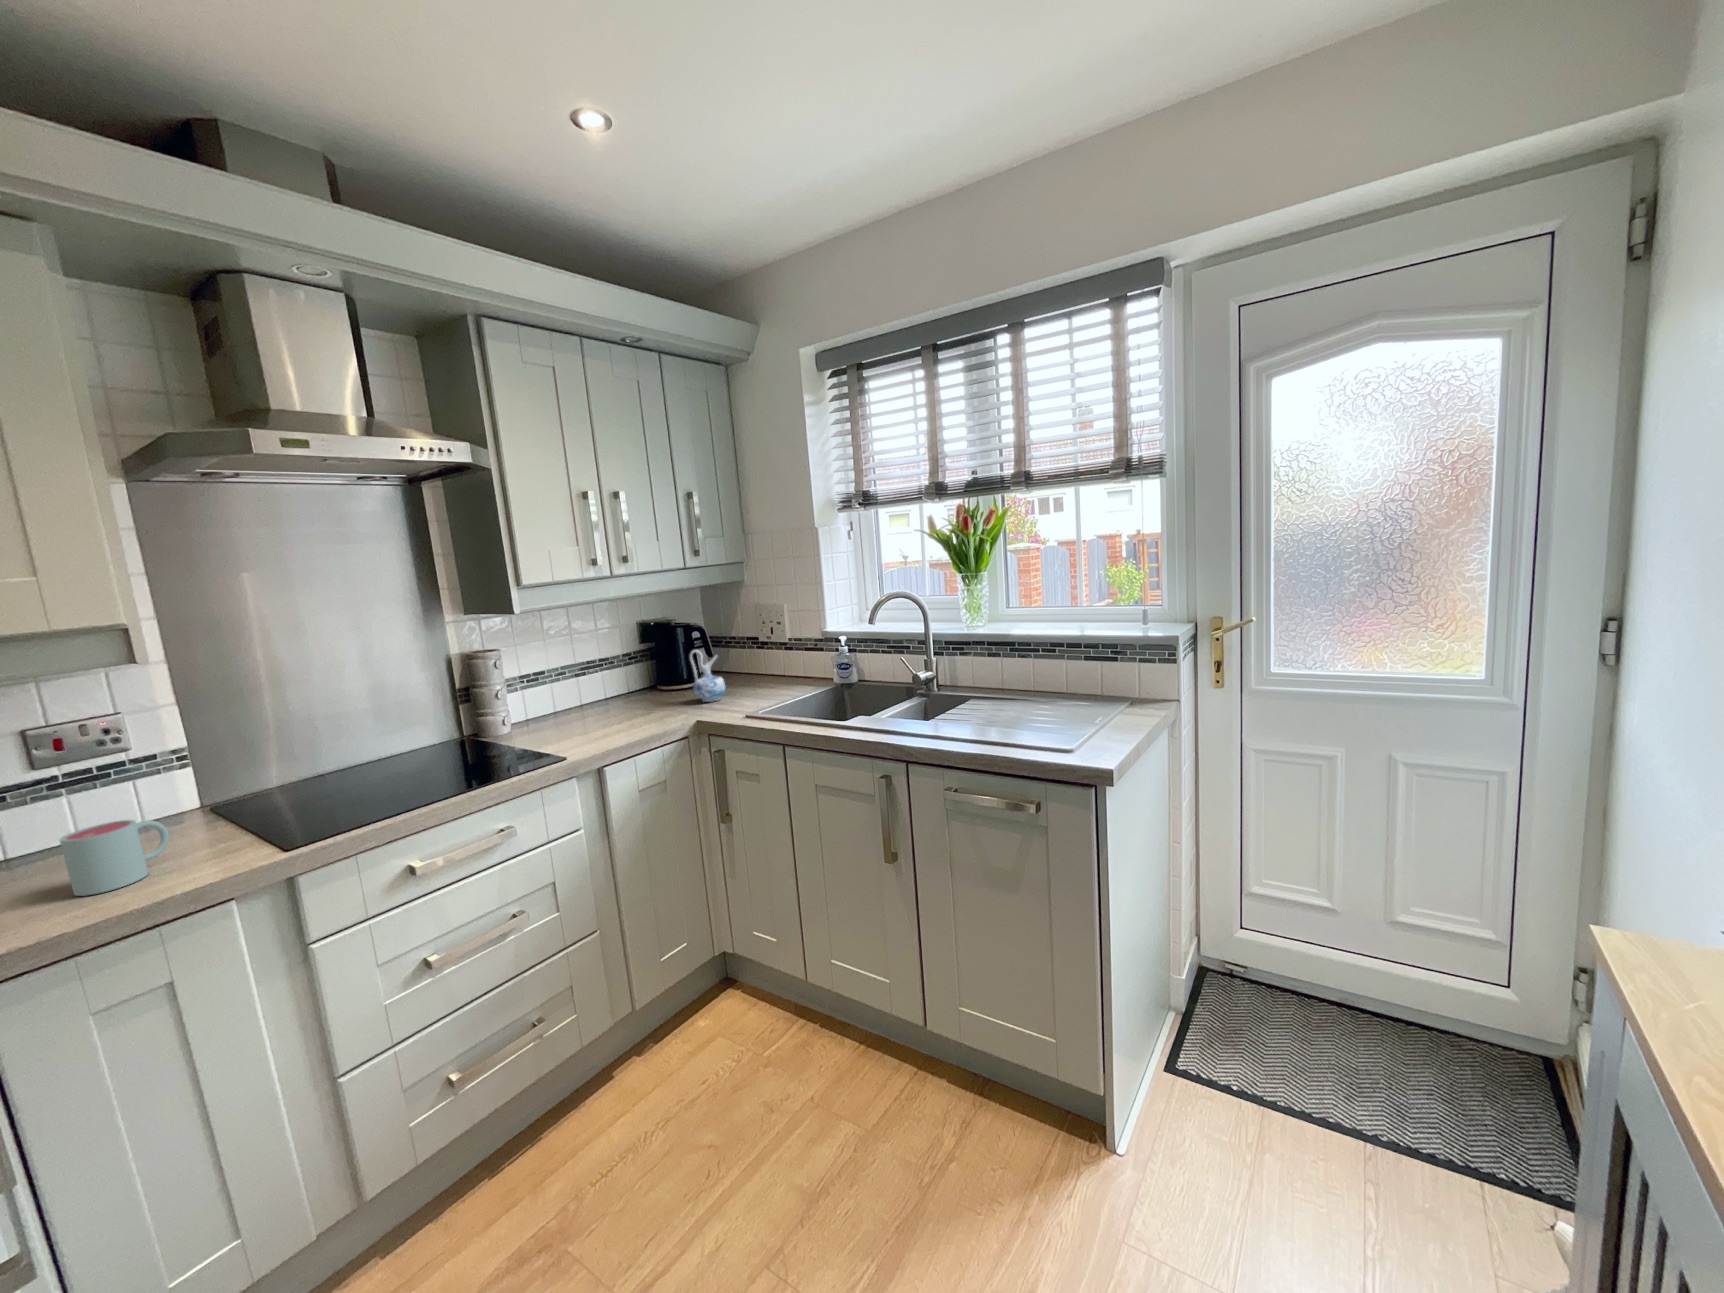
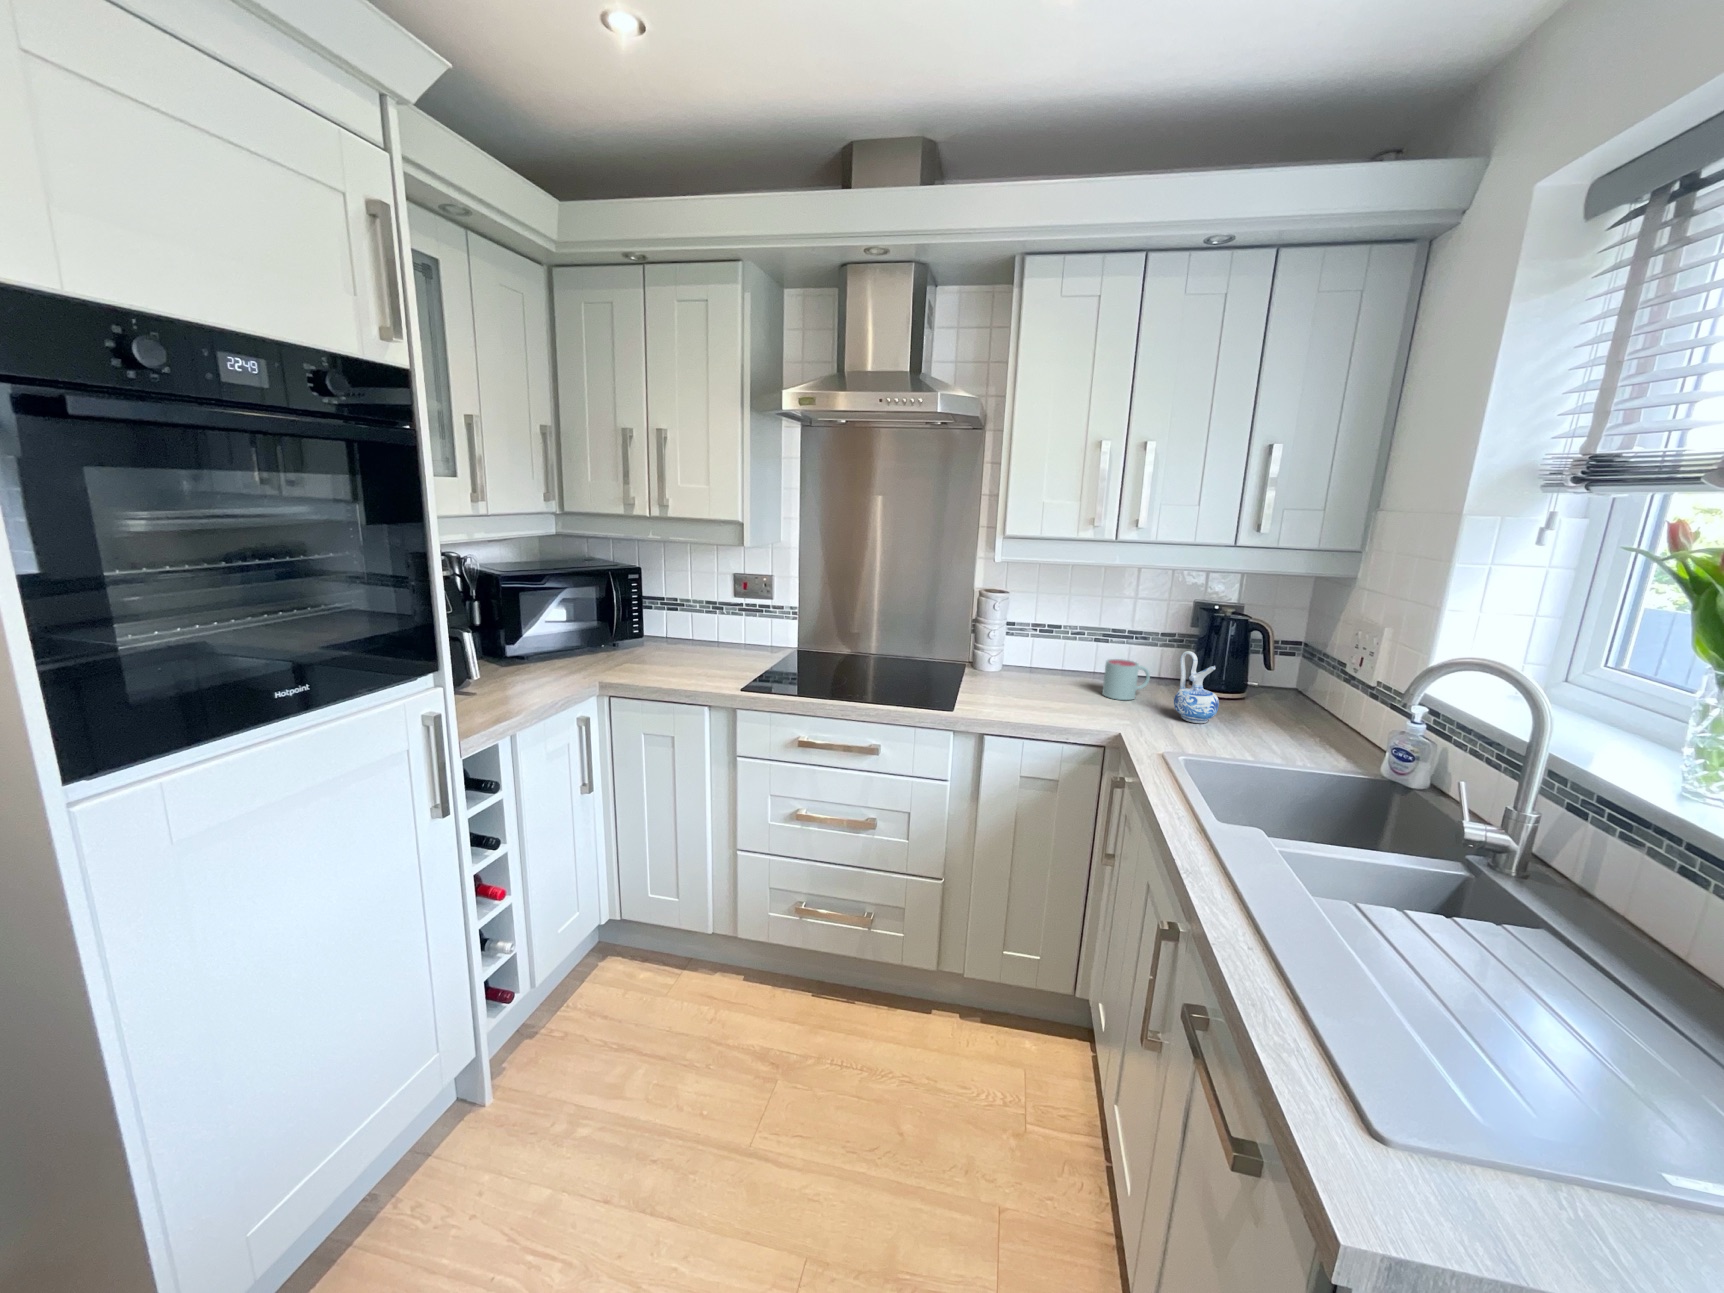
mug: present [59,820,169,896] -> present [1102,659,1150,700]

